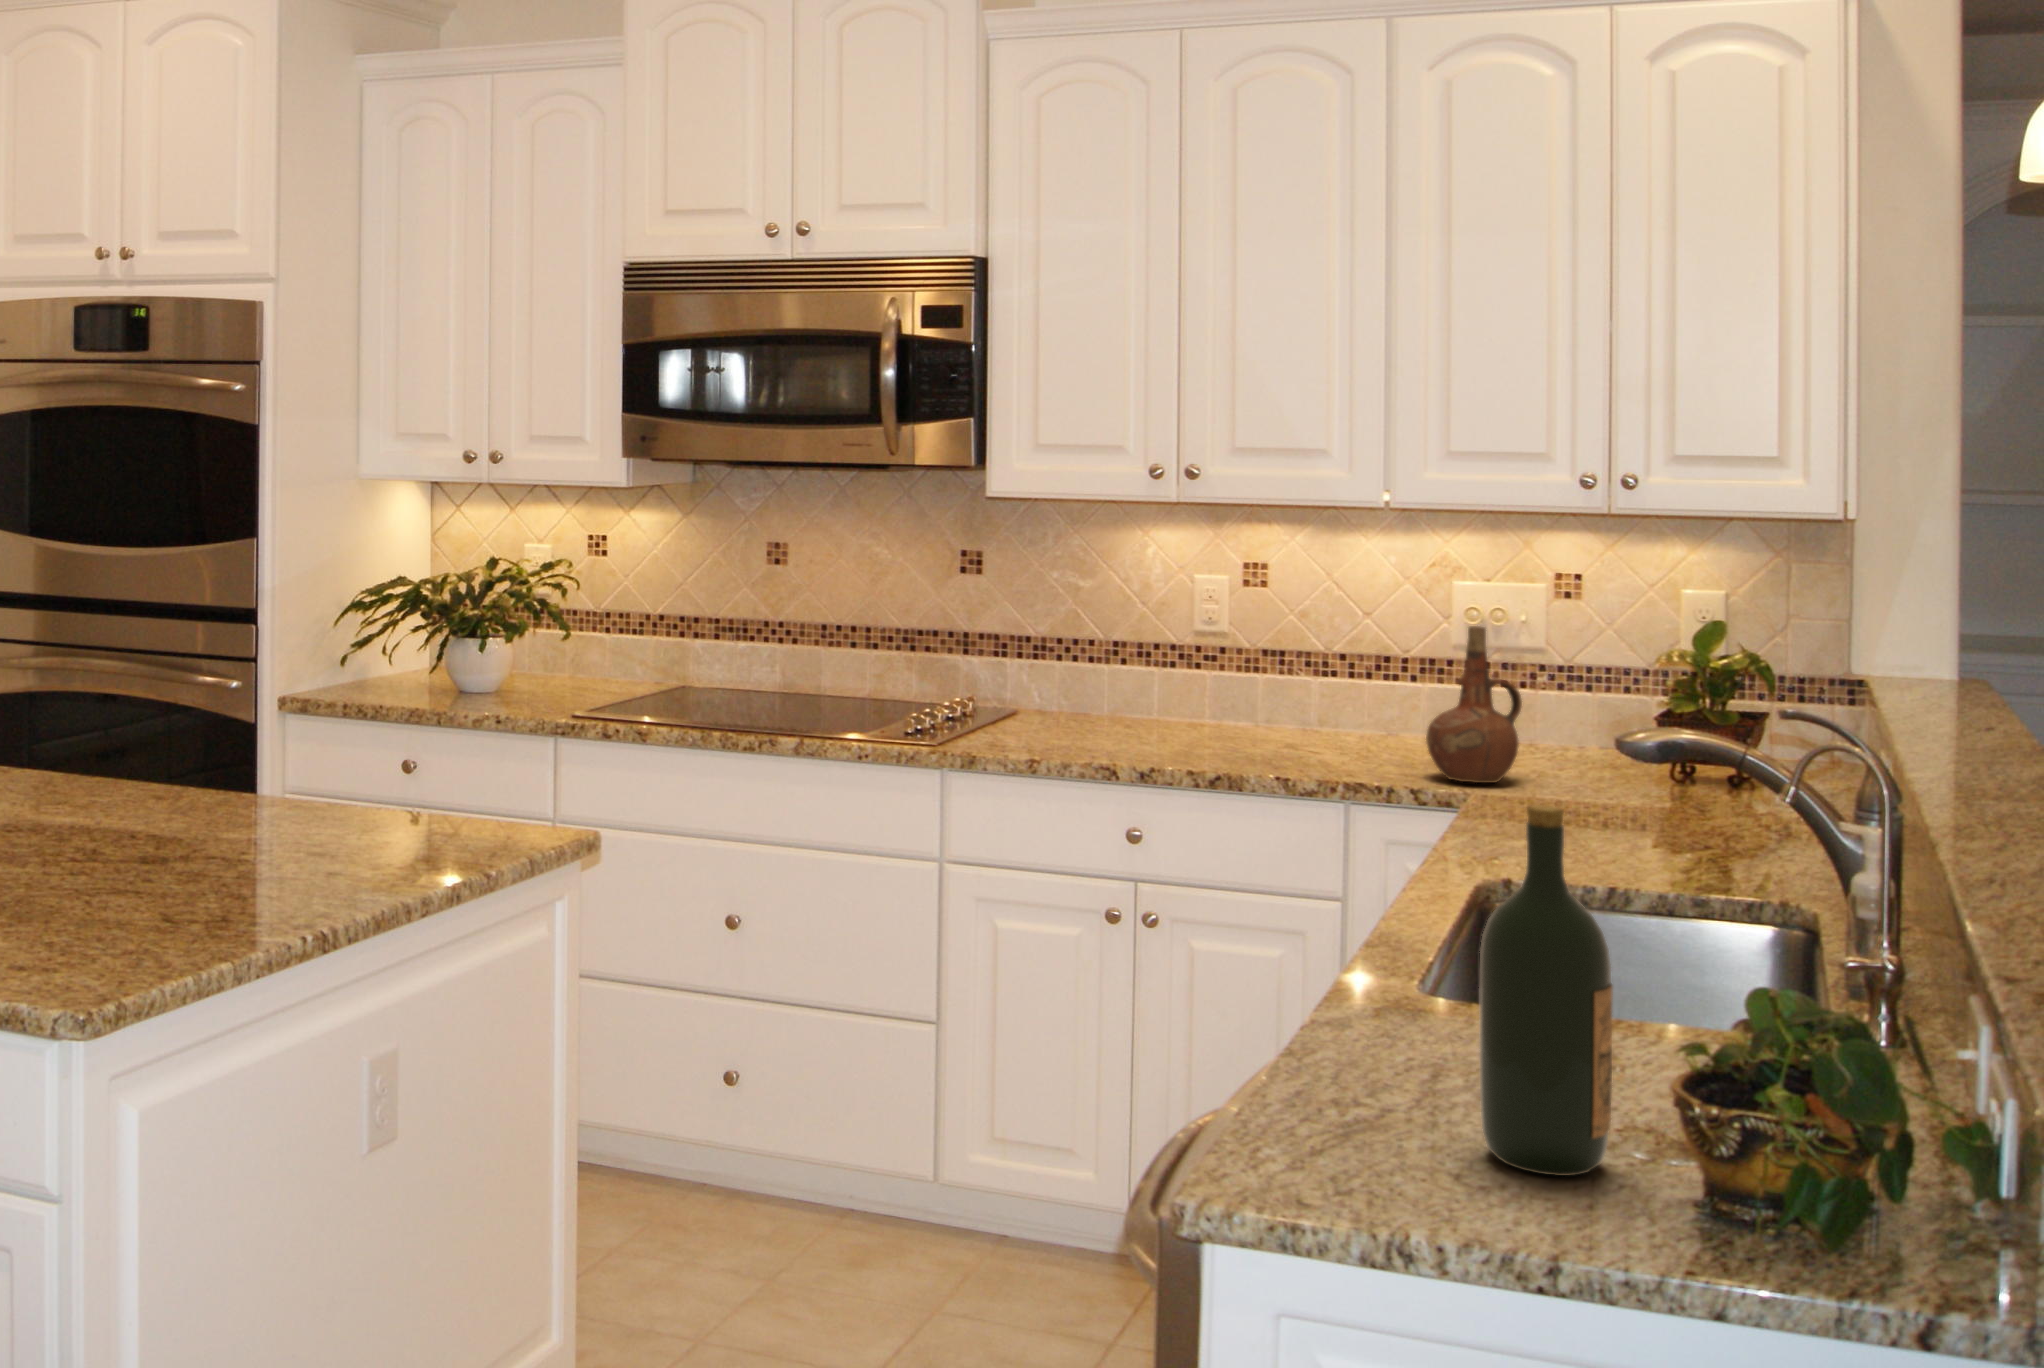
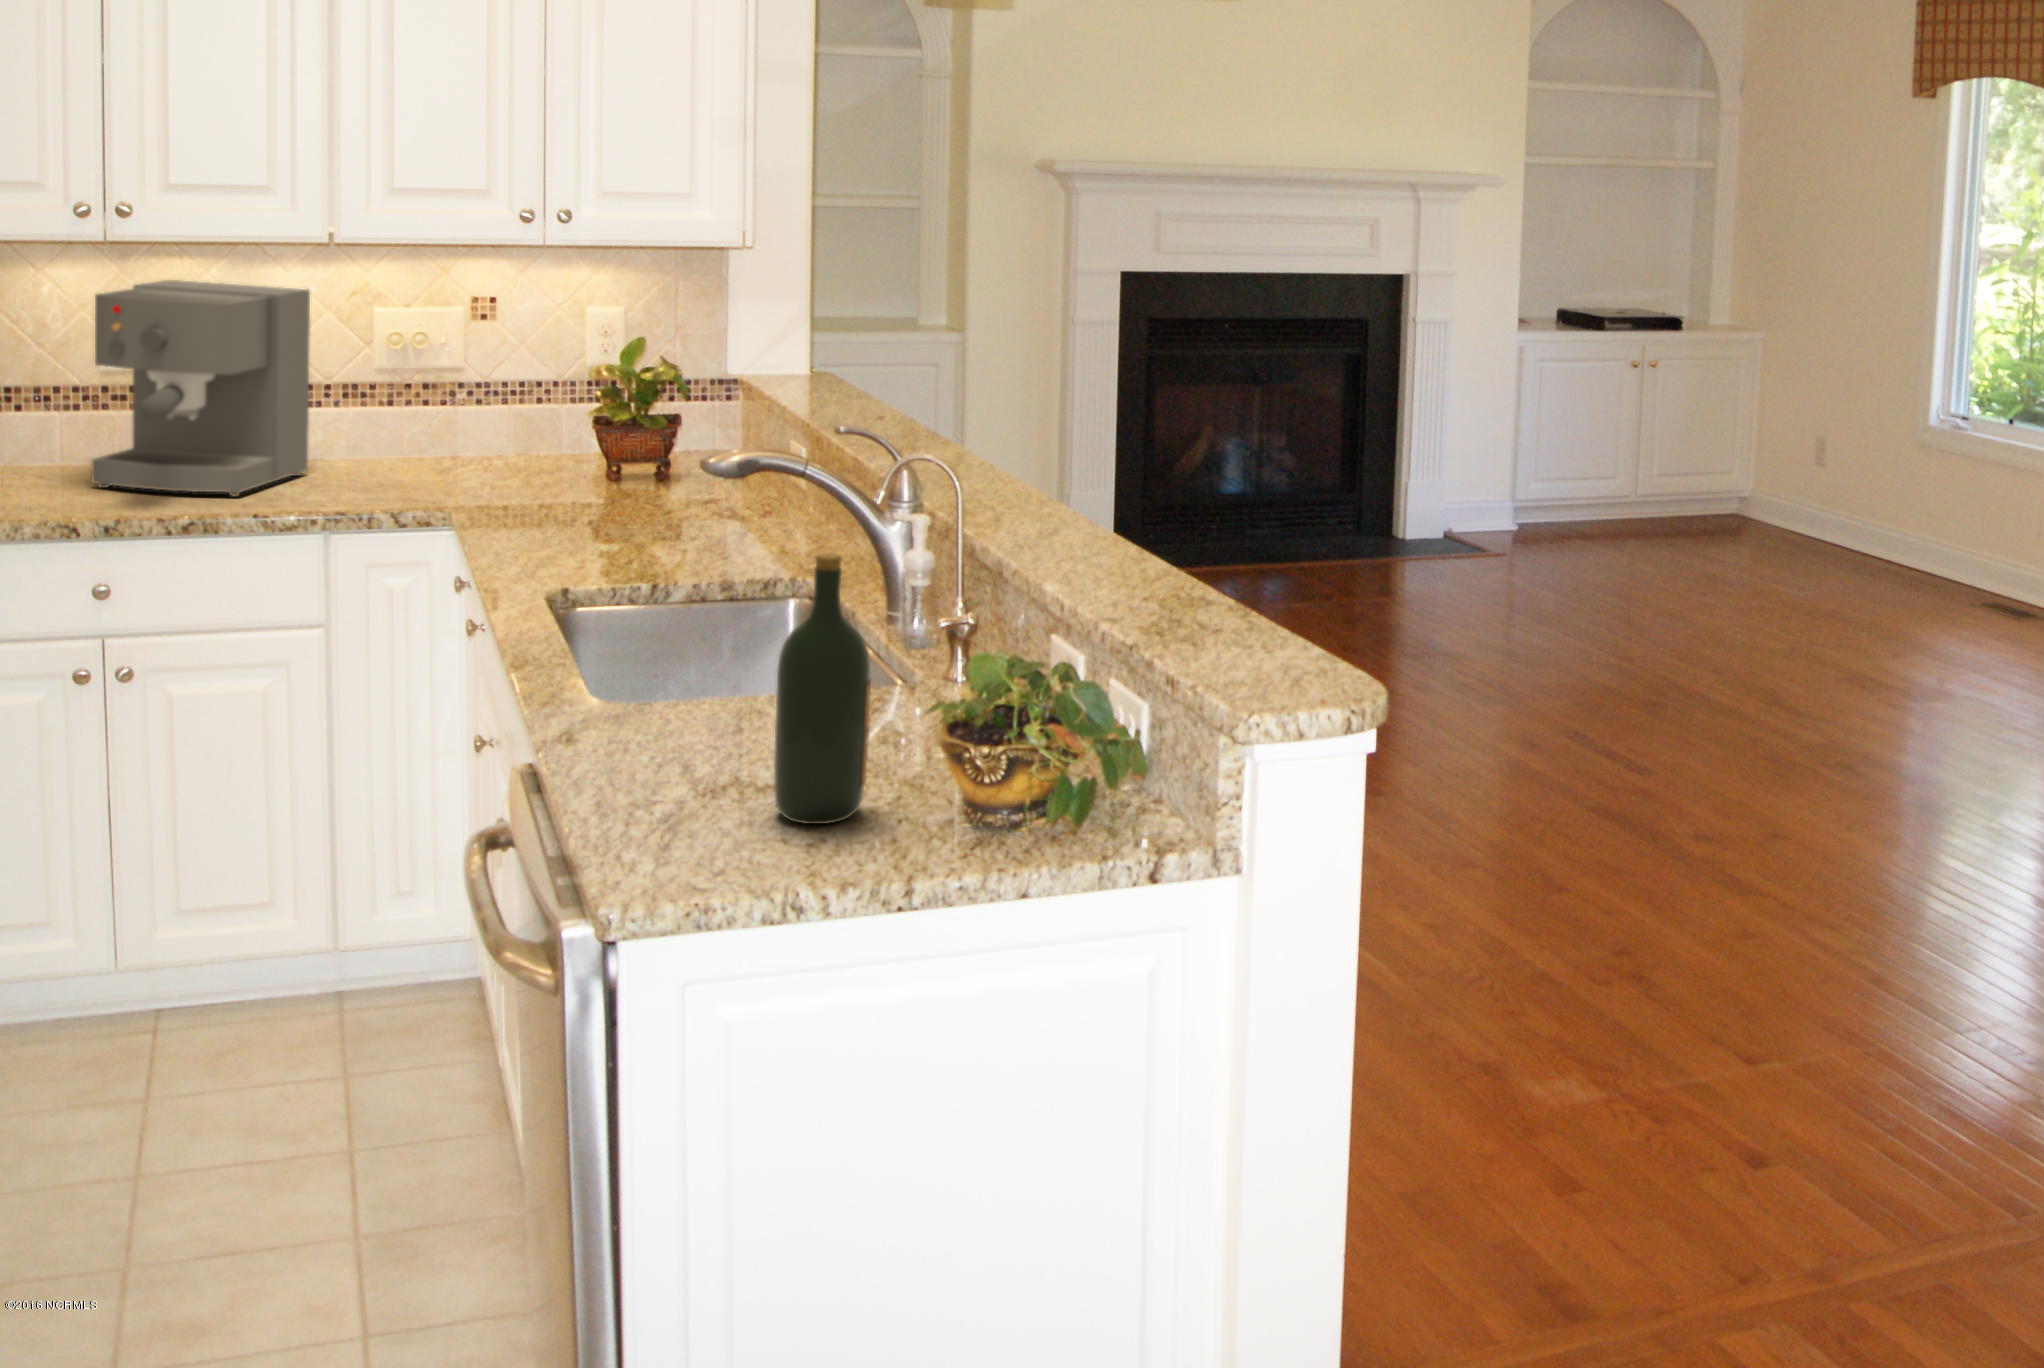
coffee maker: none [1162,542,1364,758] -> present [92,280,310,497]
ceramic pitcher: present [1426,626,1522,783] -> none [399,360,485,501]

